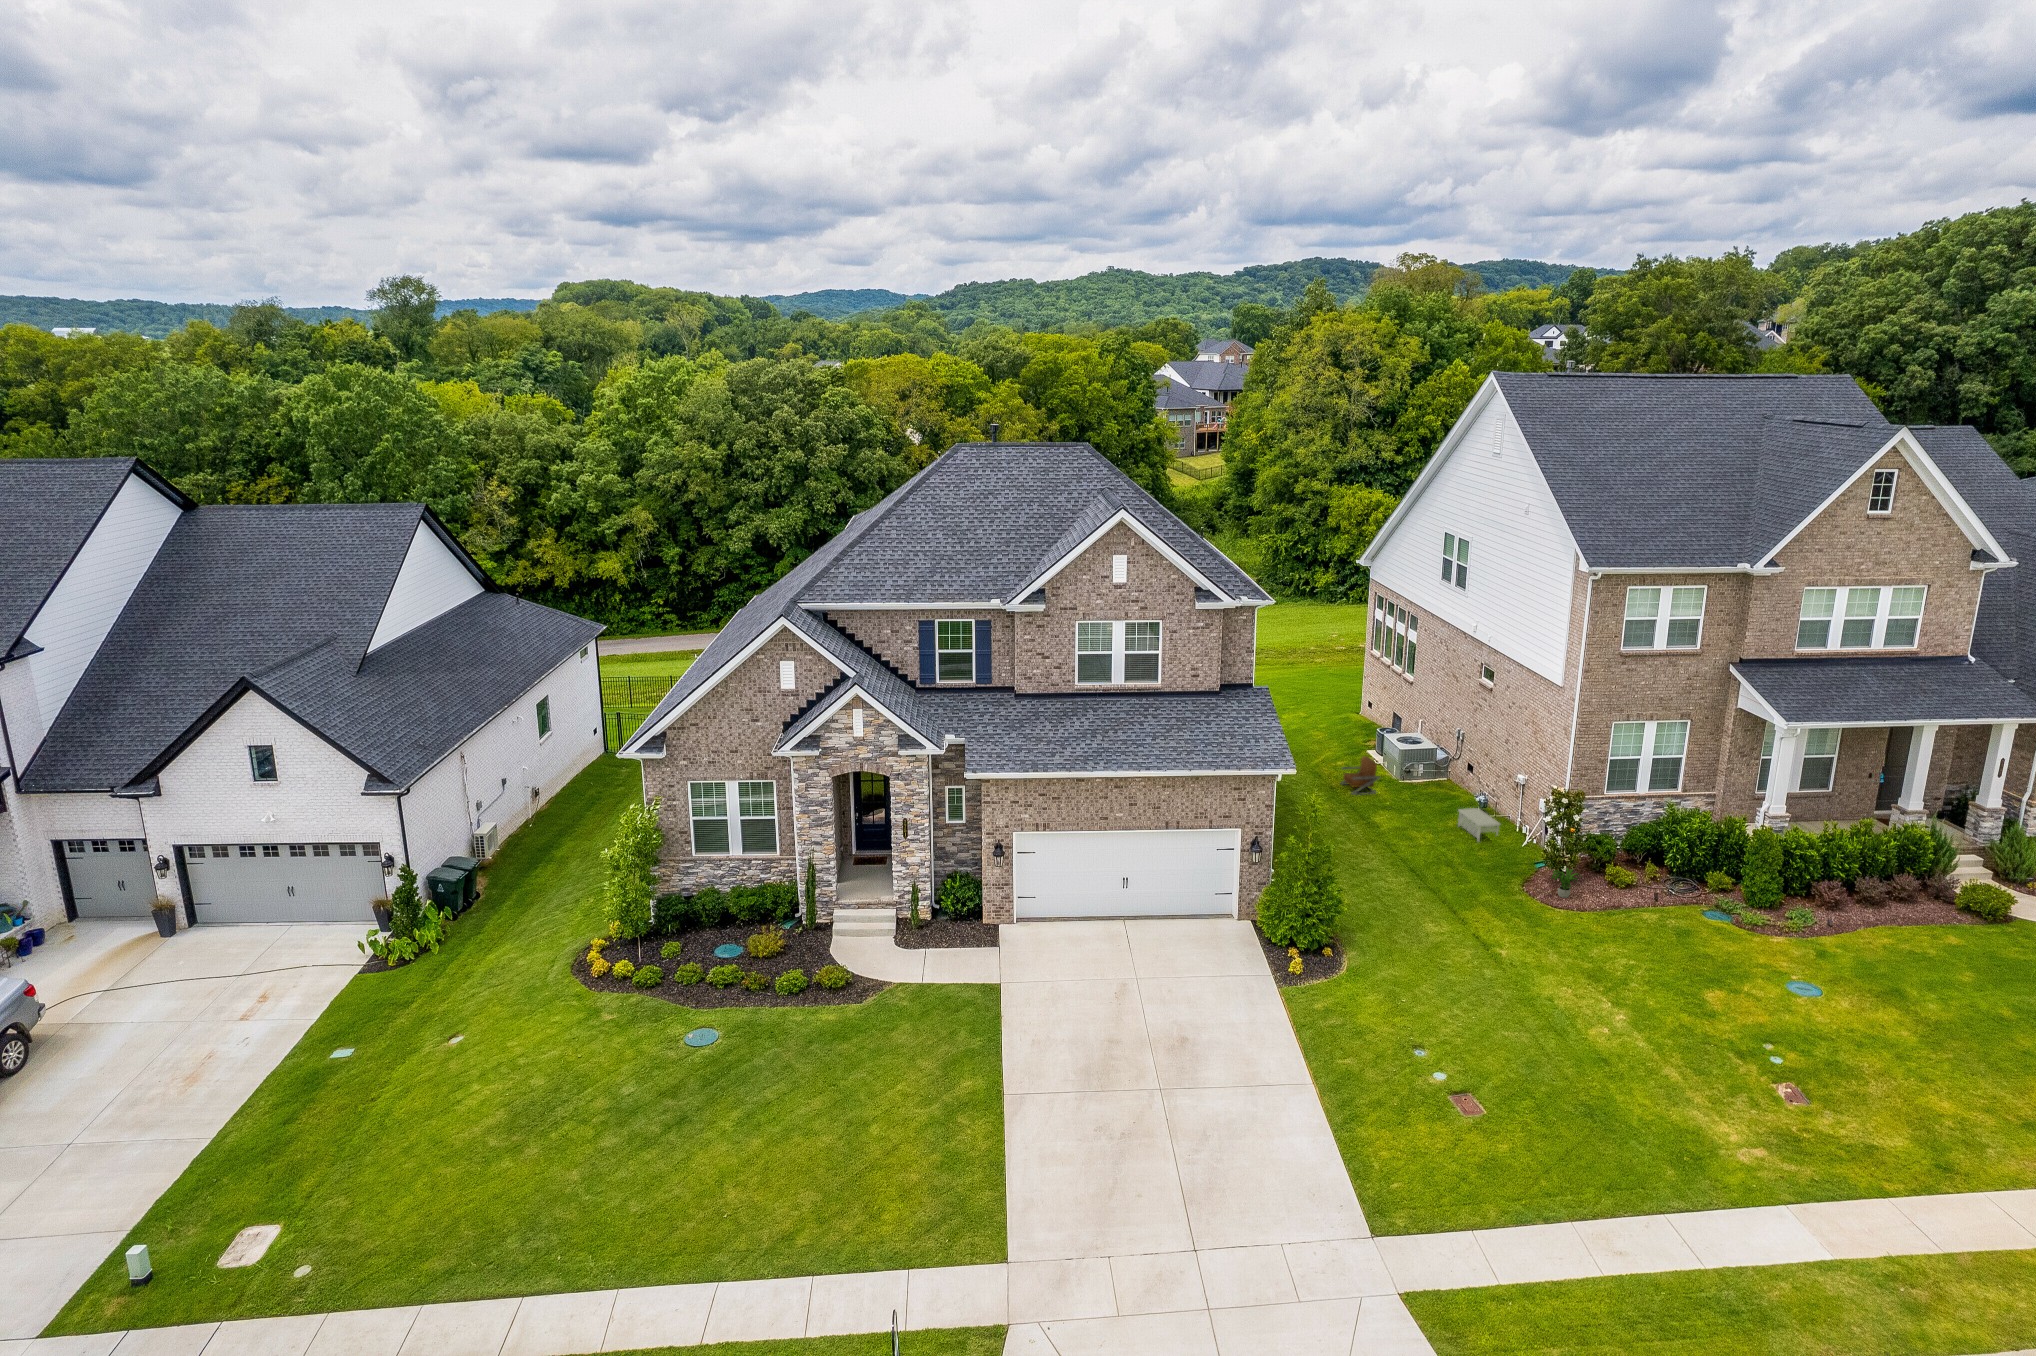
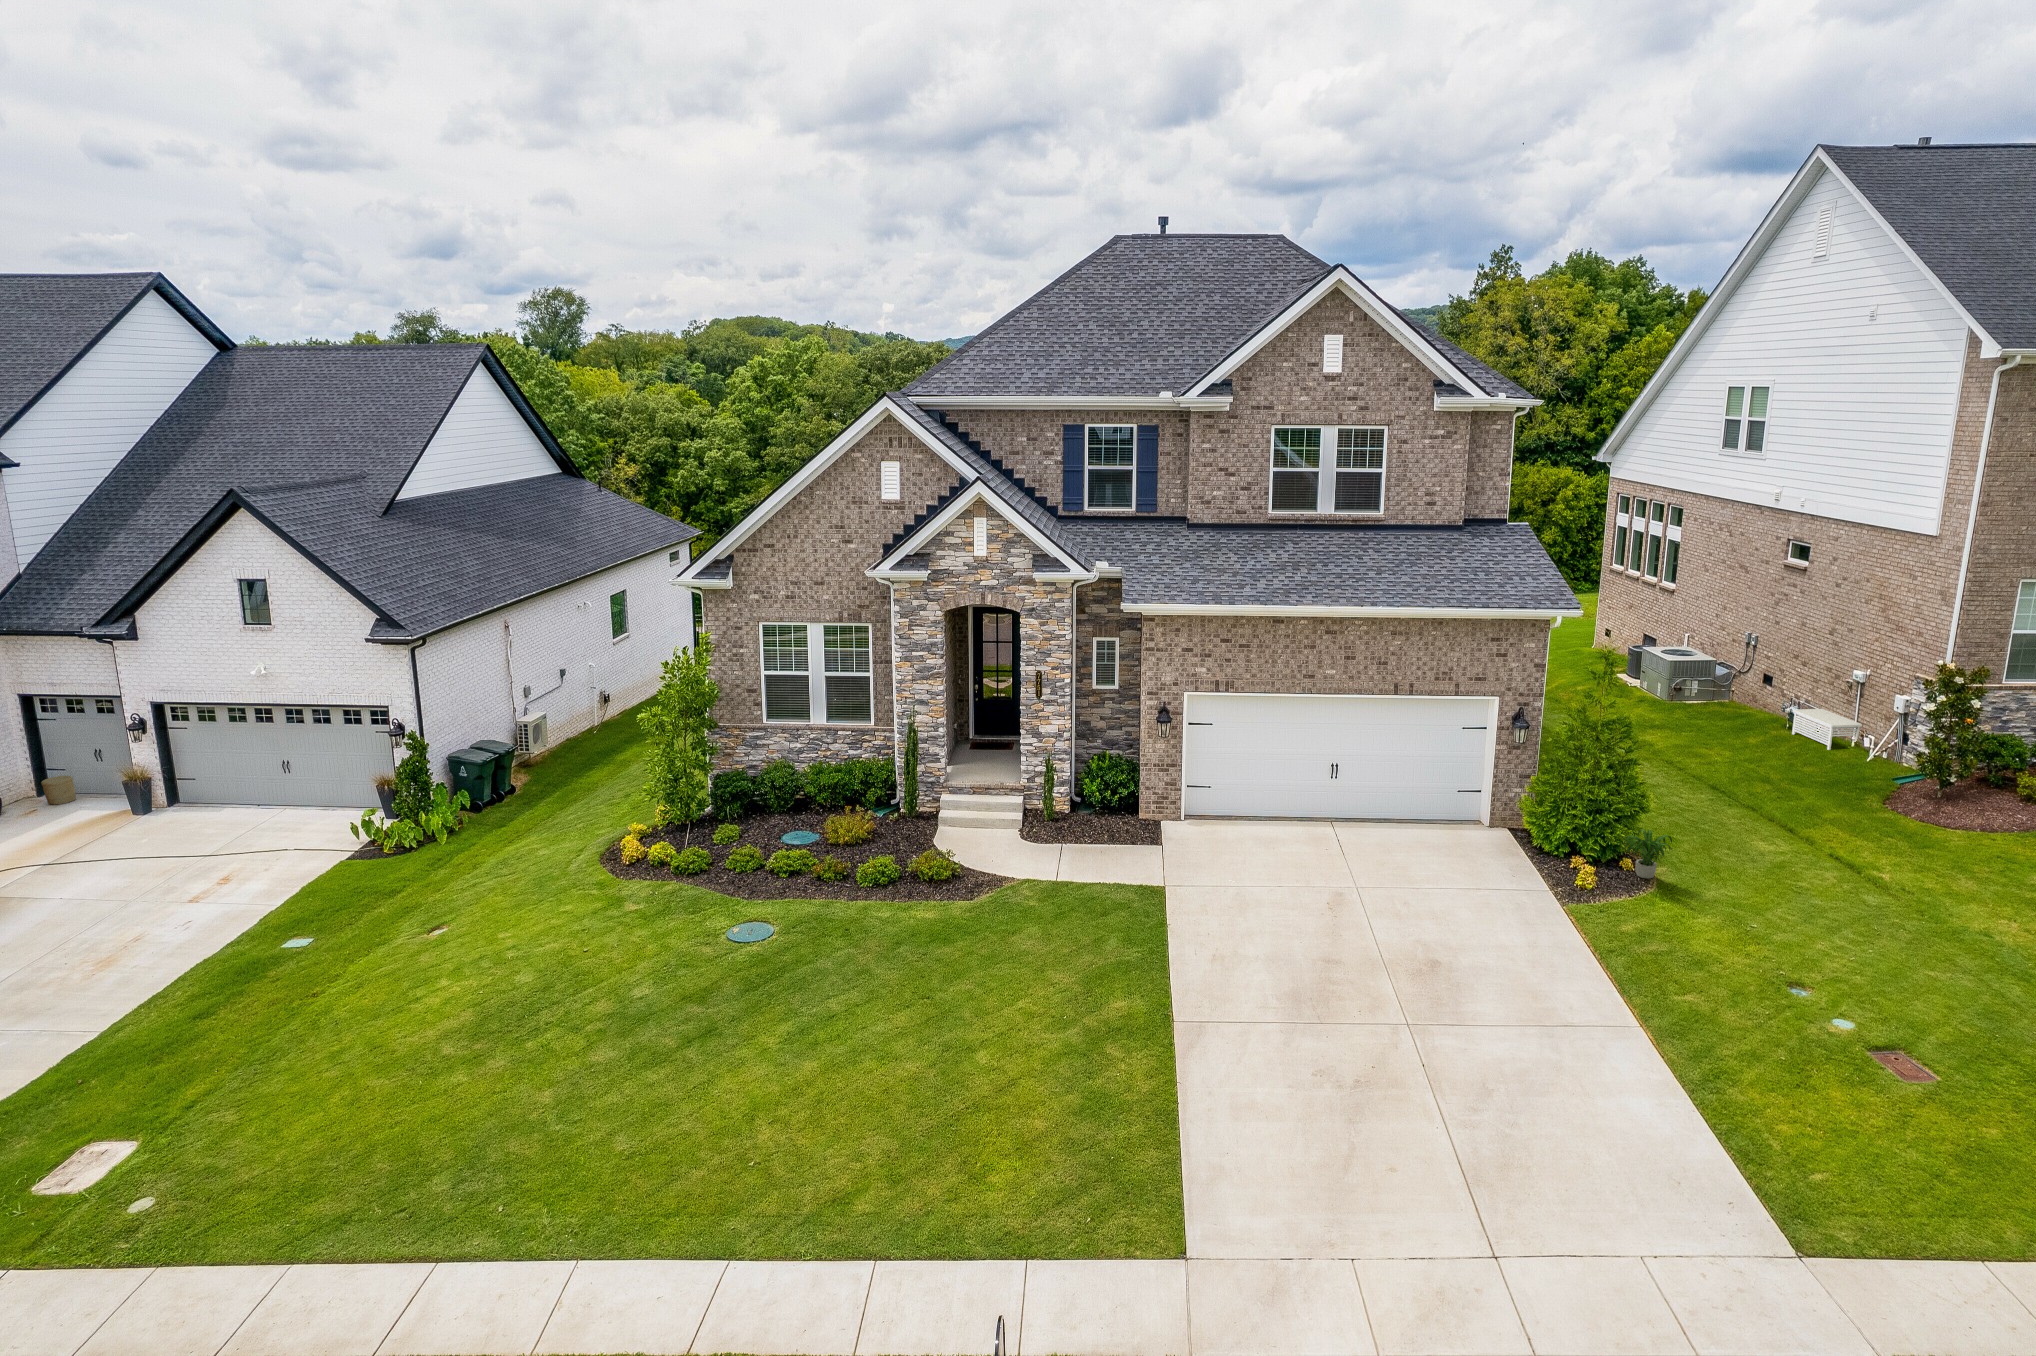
lounge chair: present [1341,756,1379,795] -> none [1609,654,1669,702]
potted plant: present [1551,868,1582,898] -> present [1624,829,1672,878]
woven basket: none [71,905,99,931] -> present [41,776,76,805]

